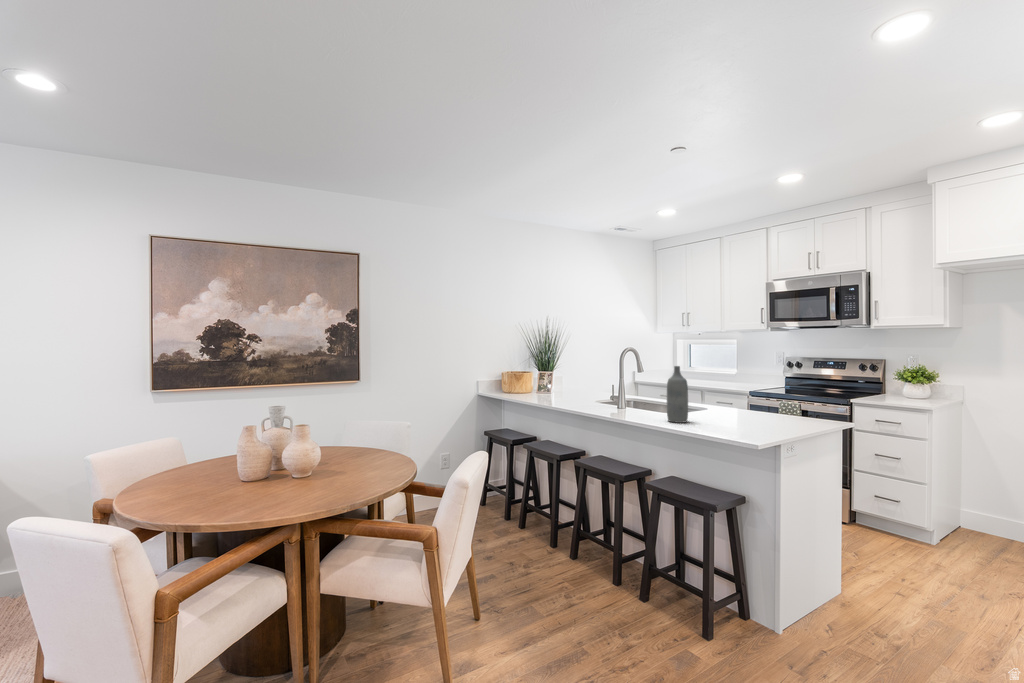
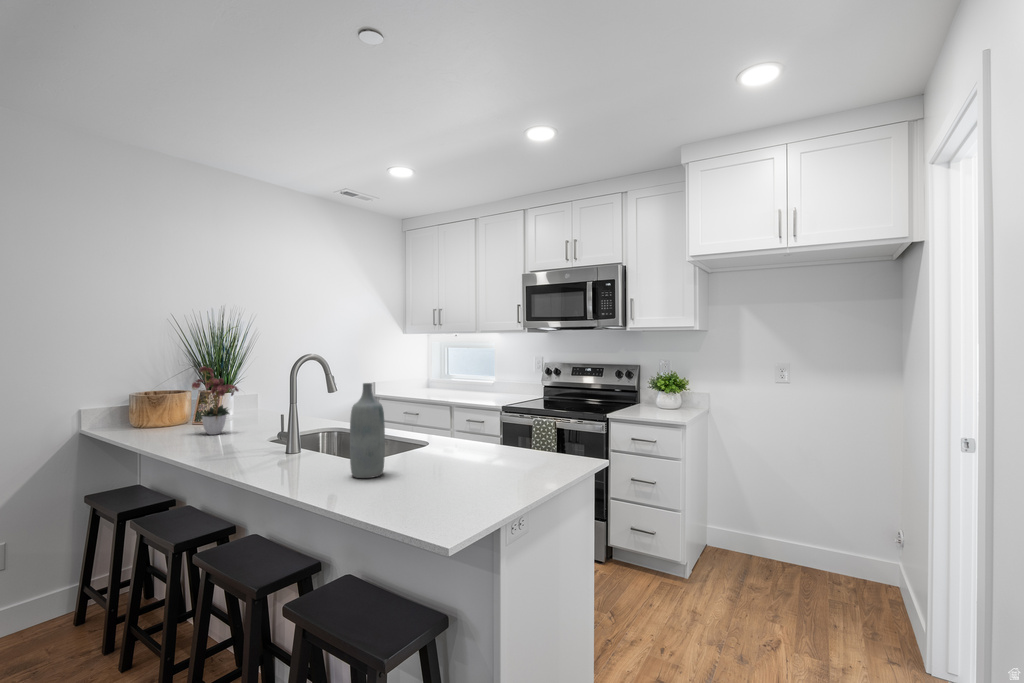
flower arrangement: none [541,354,572,399] -> present [192,366,239,435]

